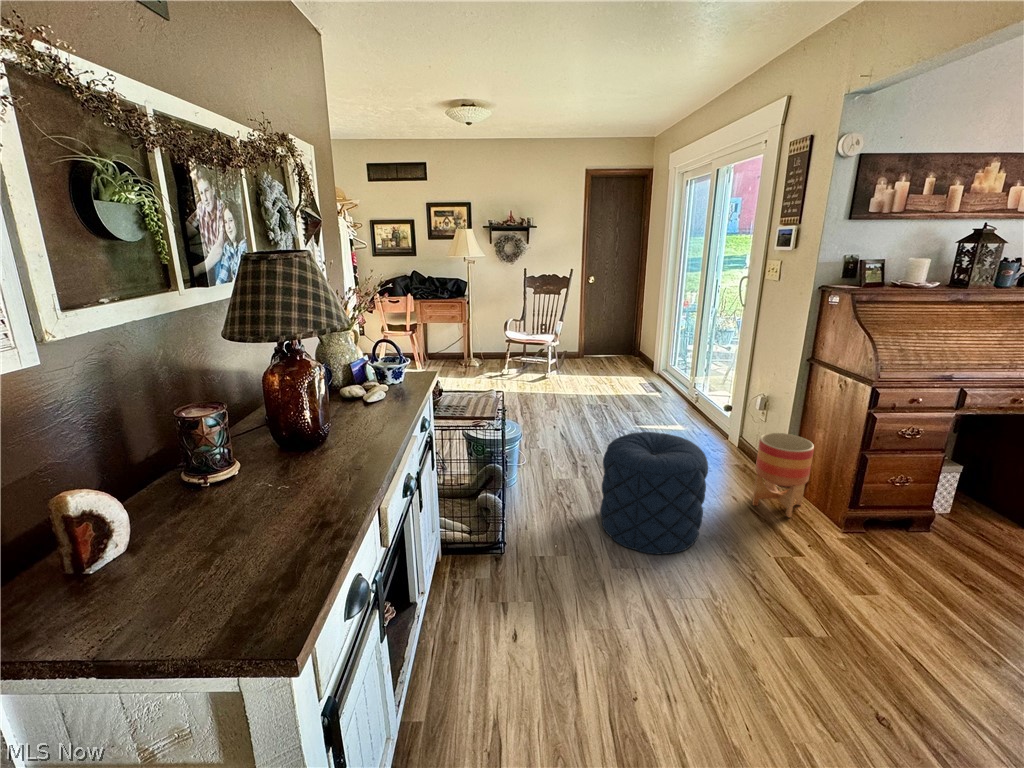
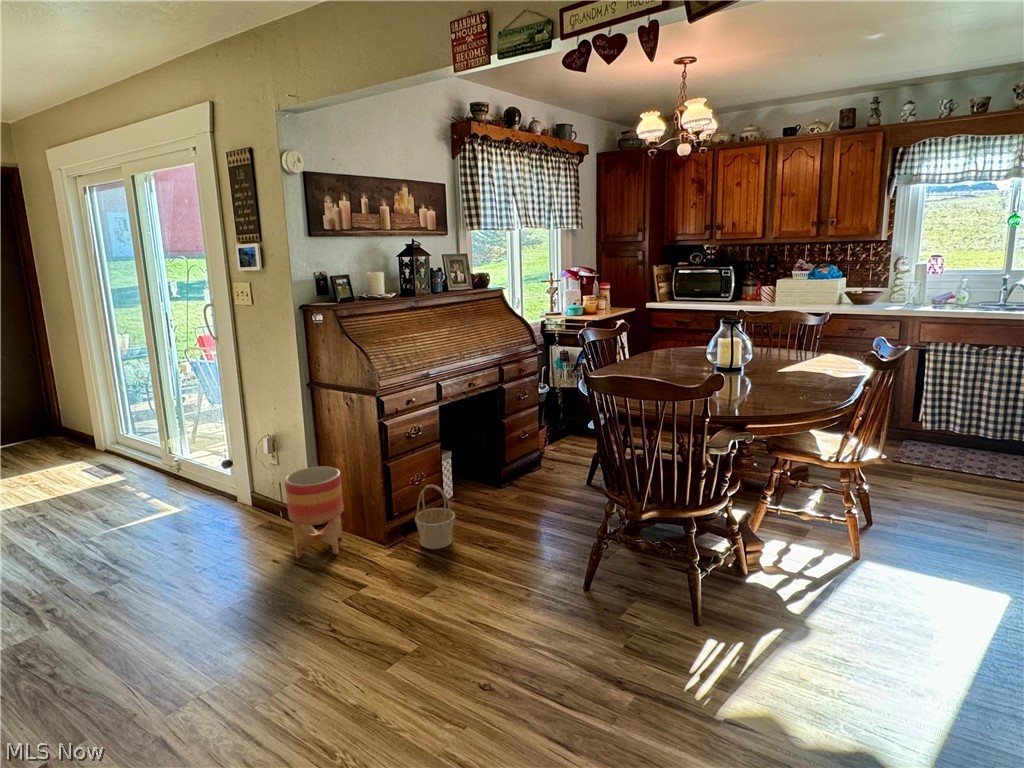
pouf: present [600,432,708,554] -> none [94,510,256,684]
basket: none [881,493,935,563] -> present [415,485,455,549]

